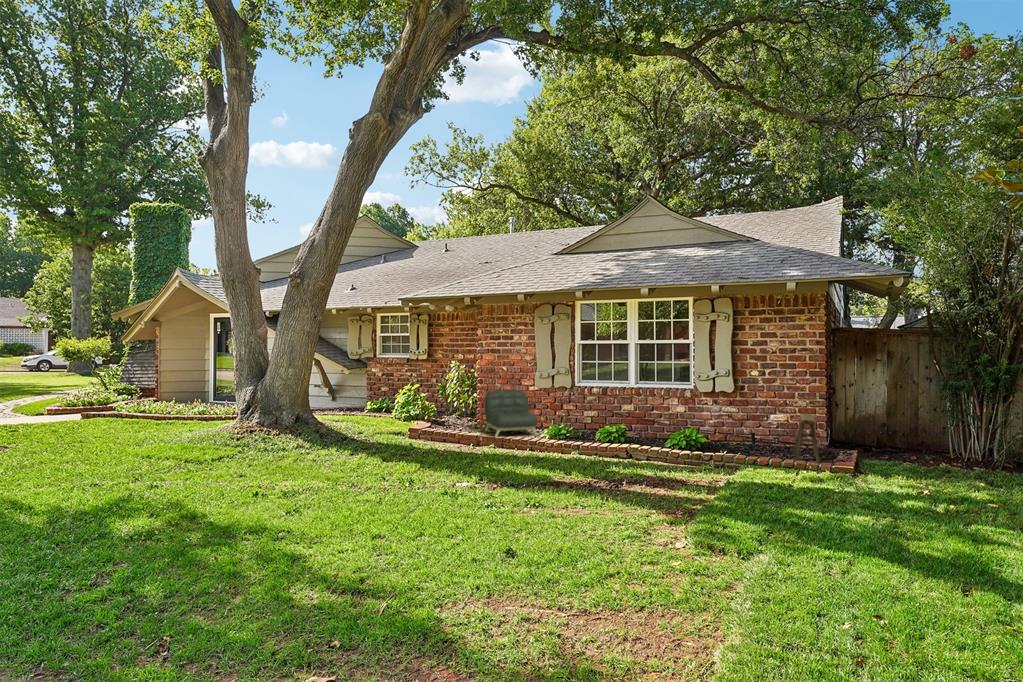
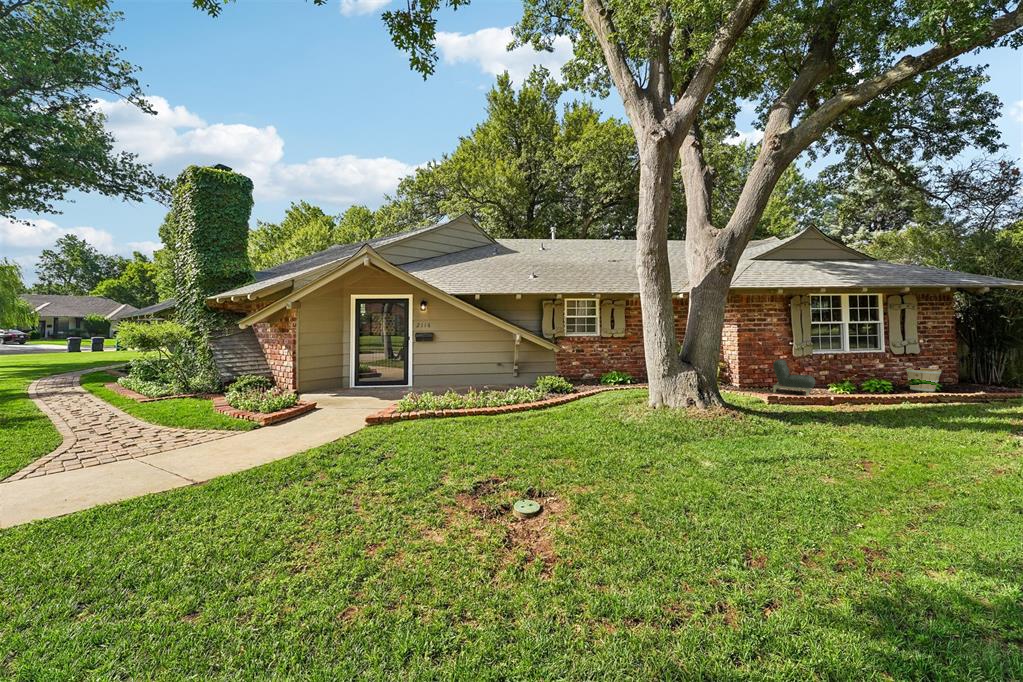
stool: present [794,414,820,463] -> none [944,364,983,391]
wooden bucket: none [703,415,747,454] -> present [906,368,941,392]

